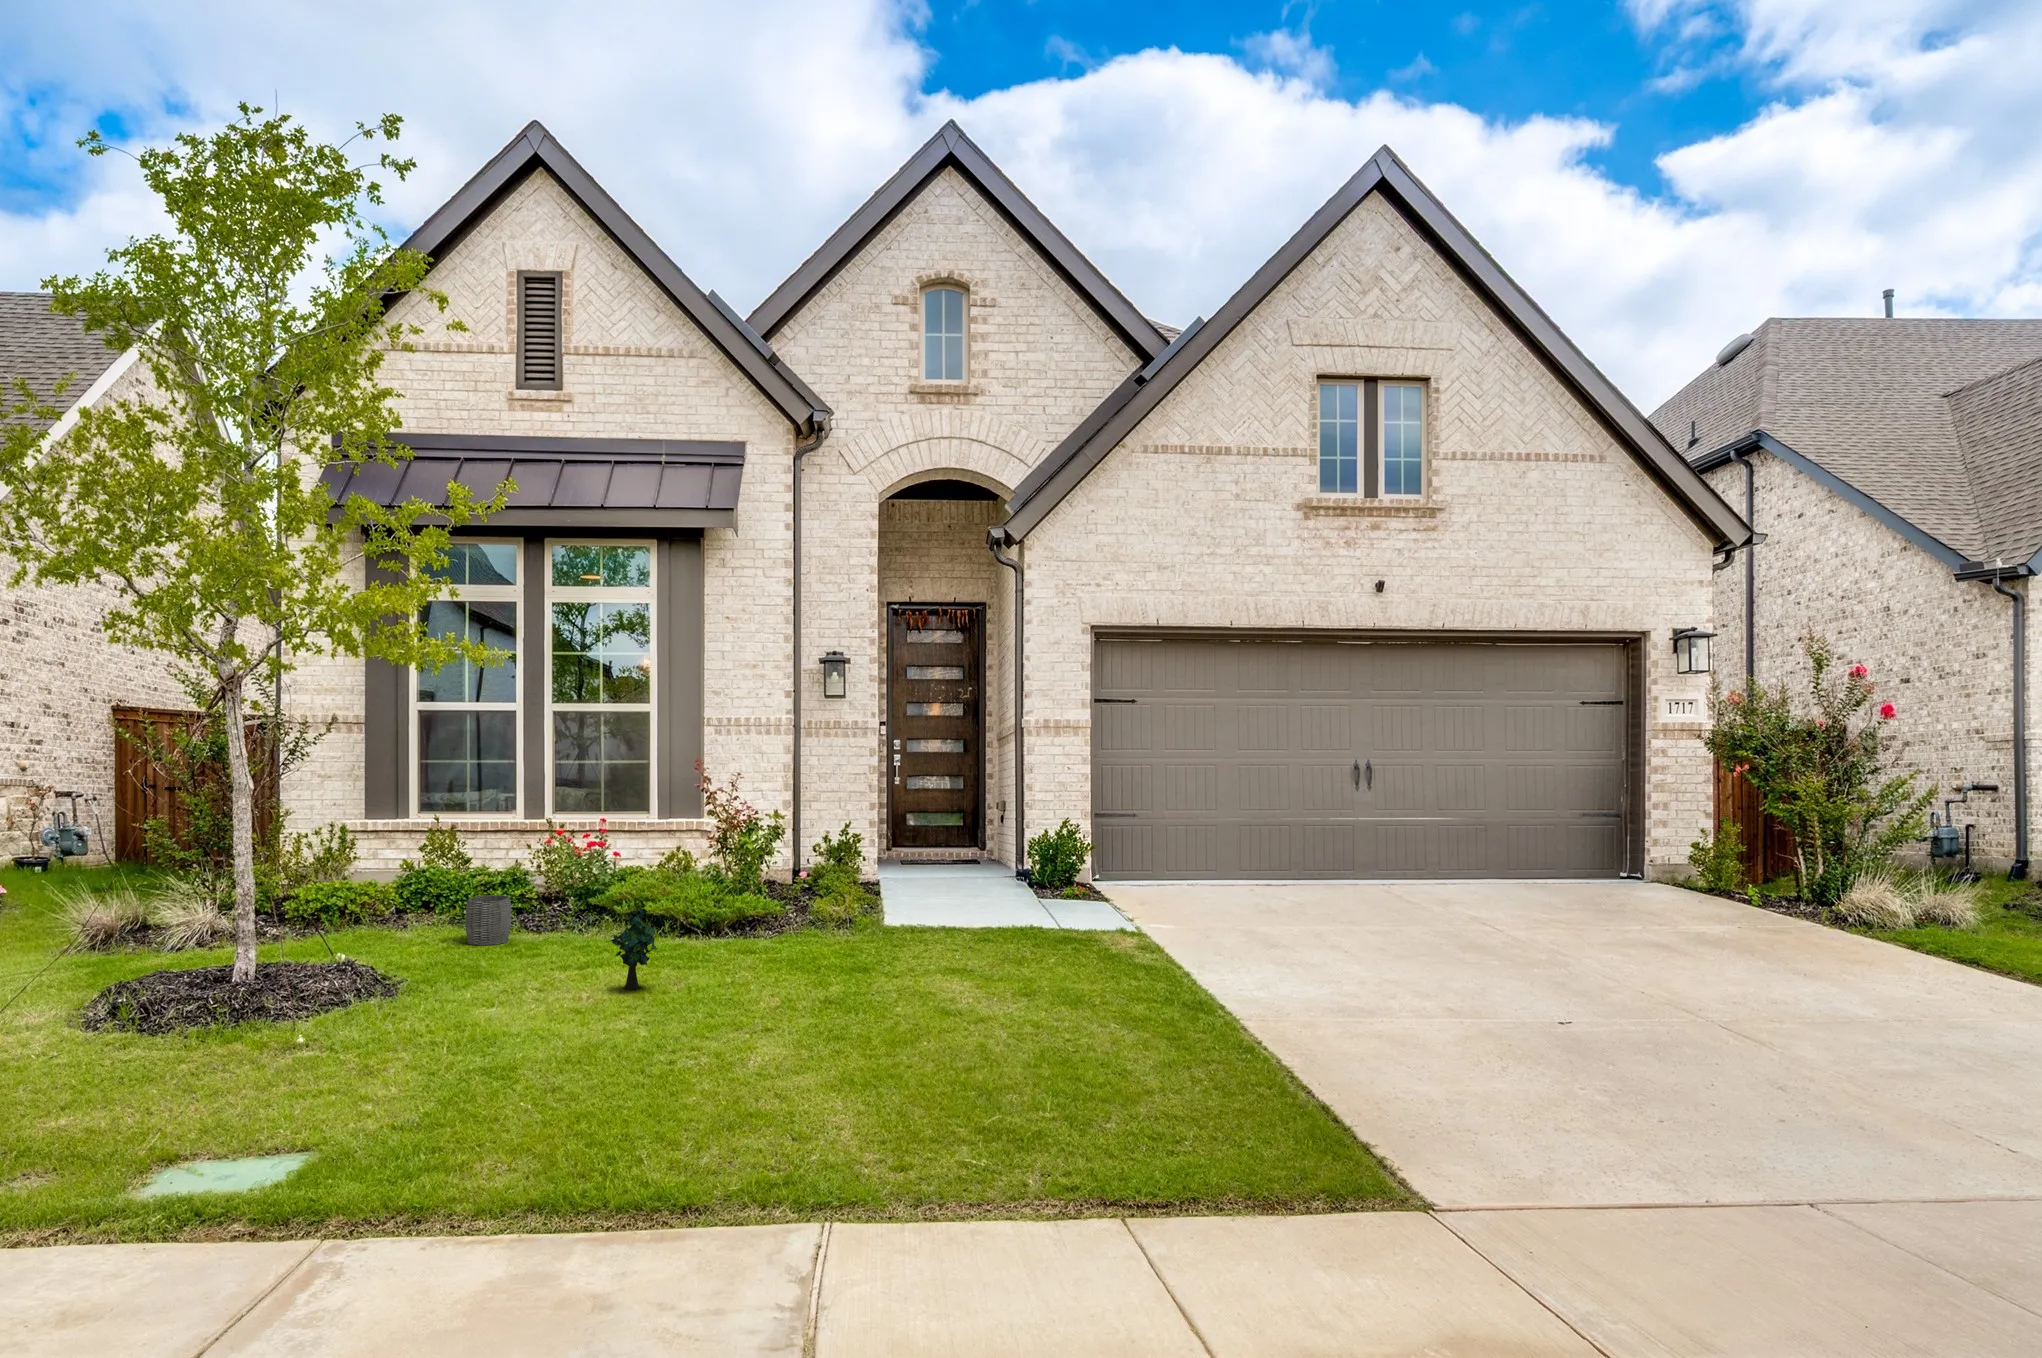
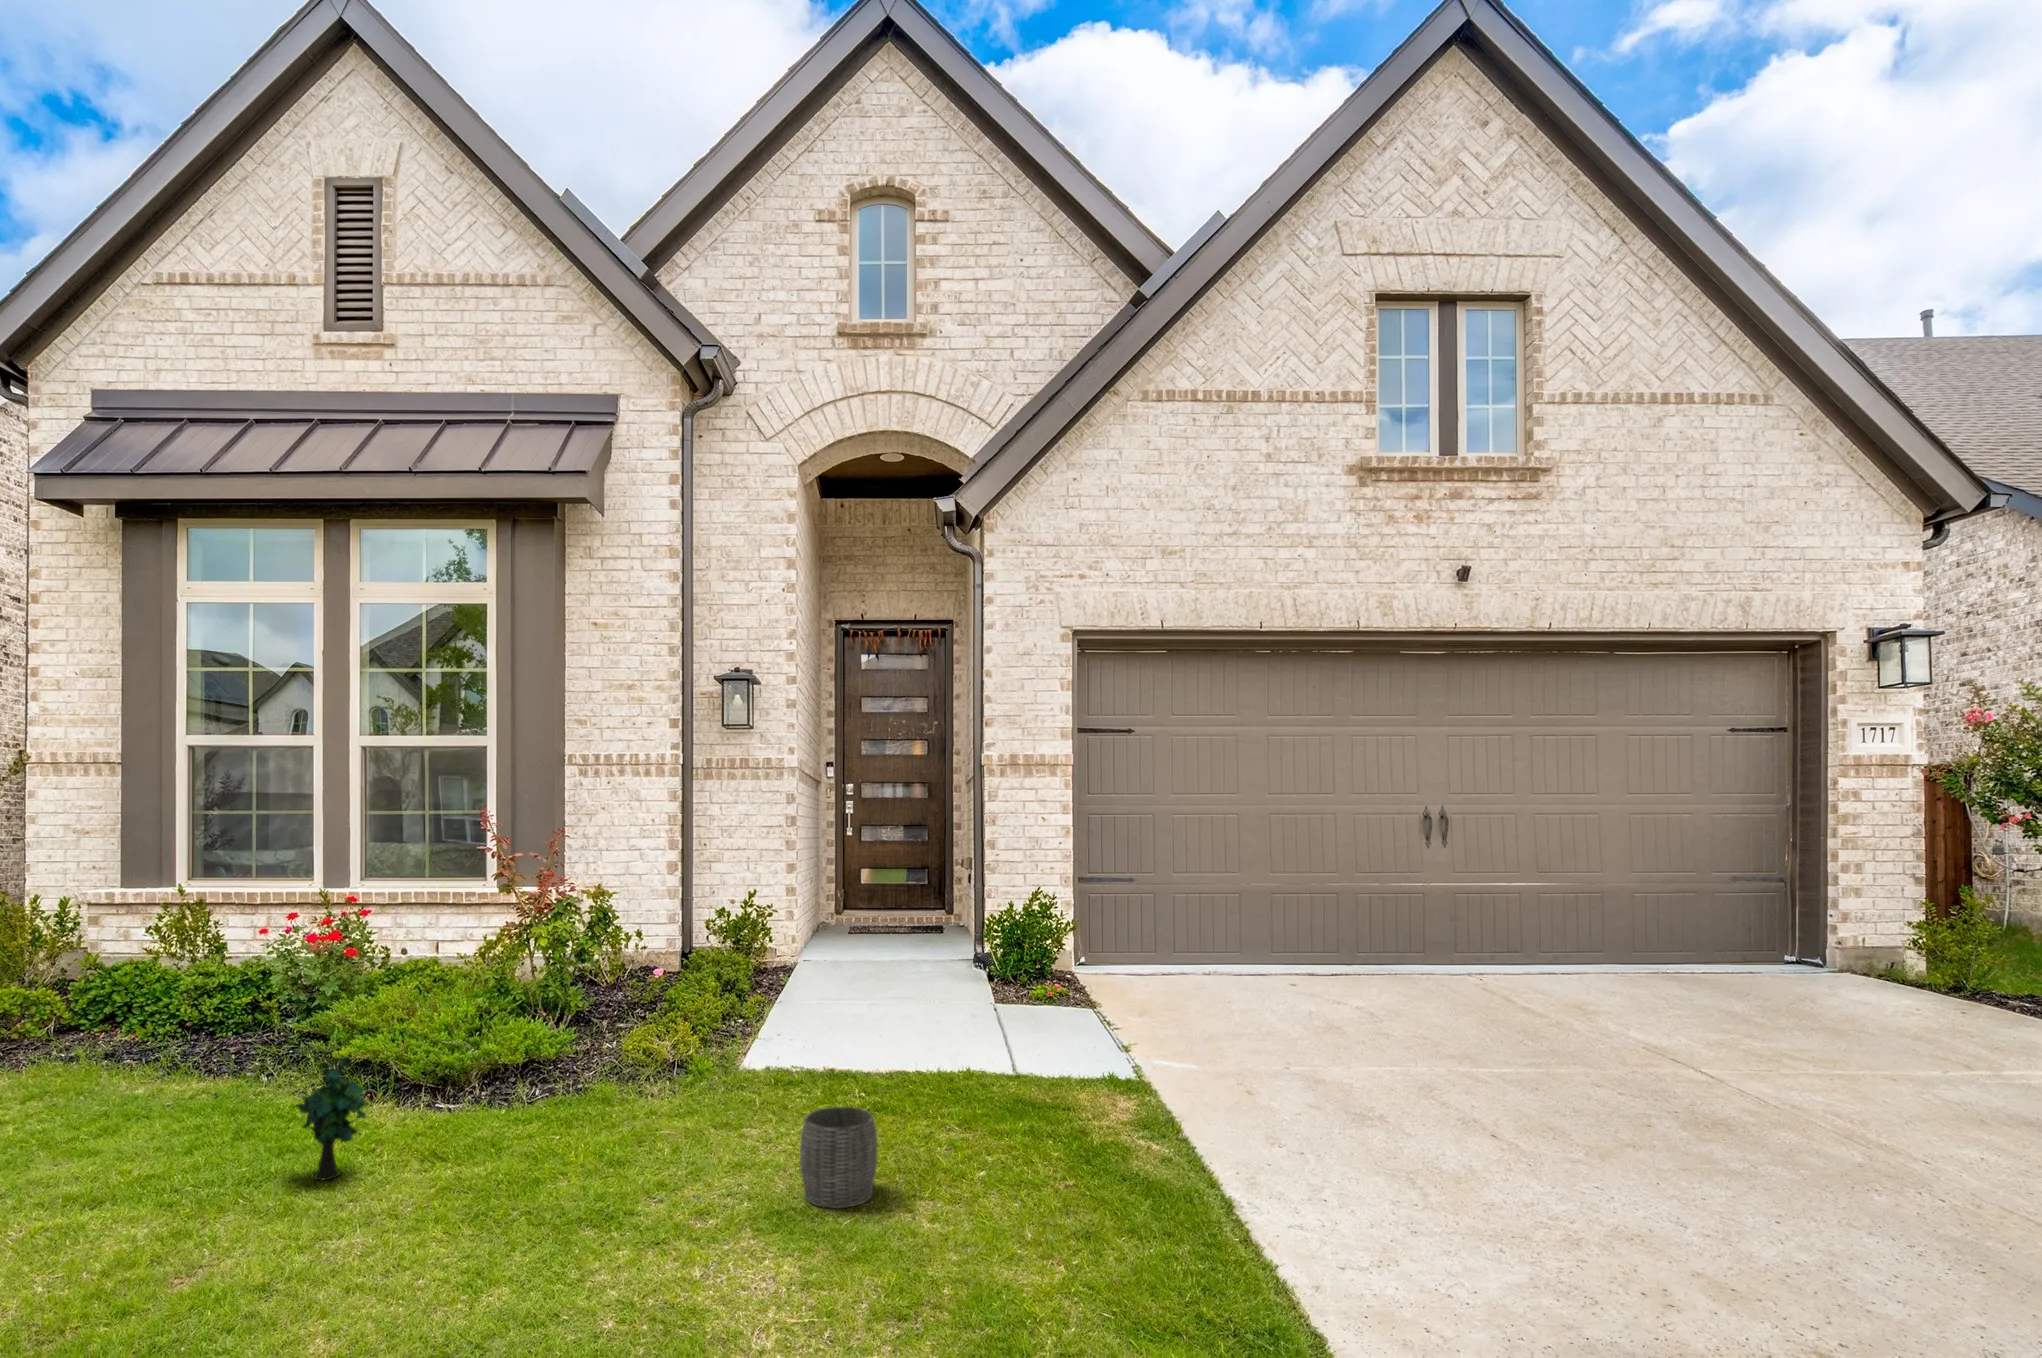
woven basket: present [465,895,512,945] -> present [800,1107,877,1208]

